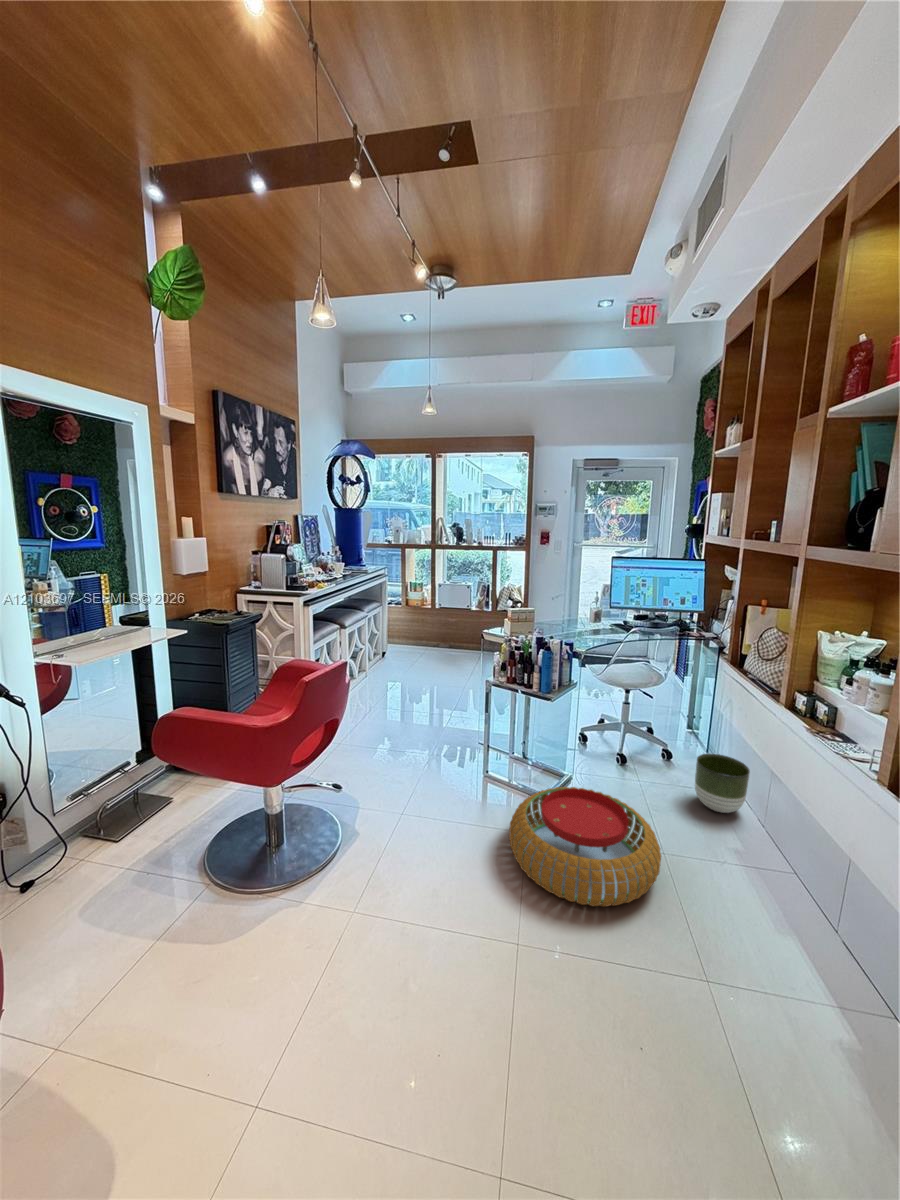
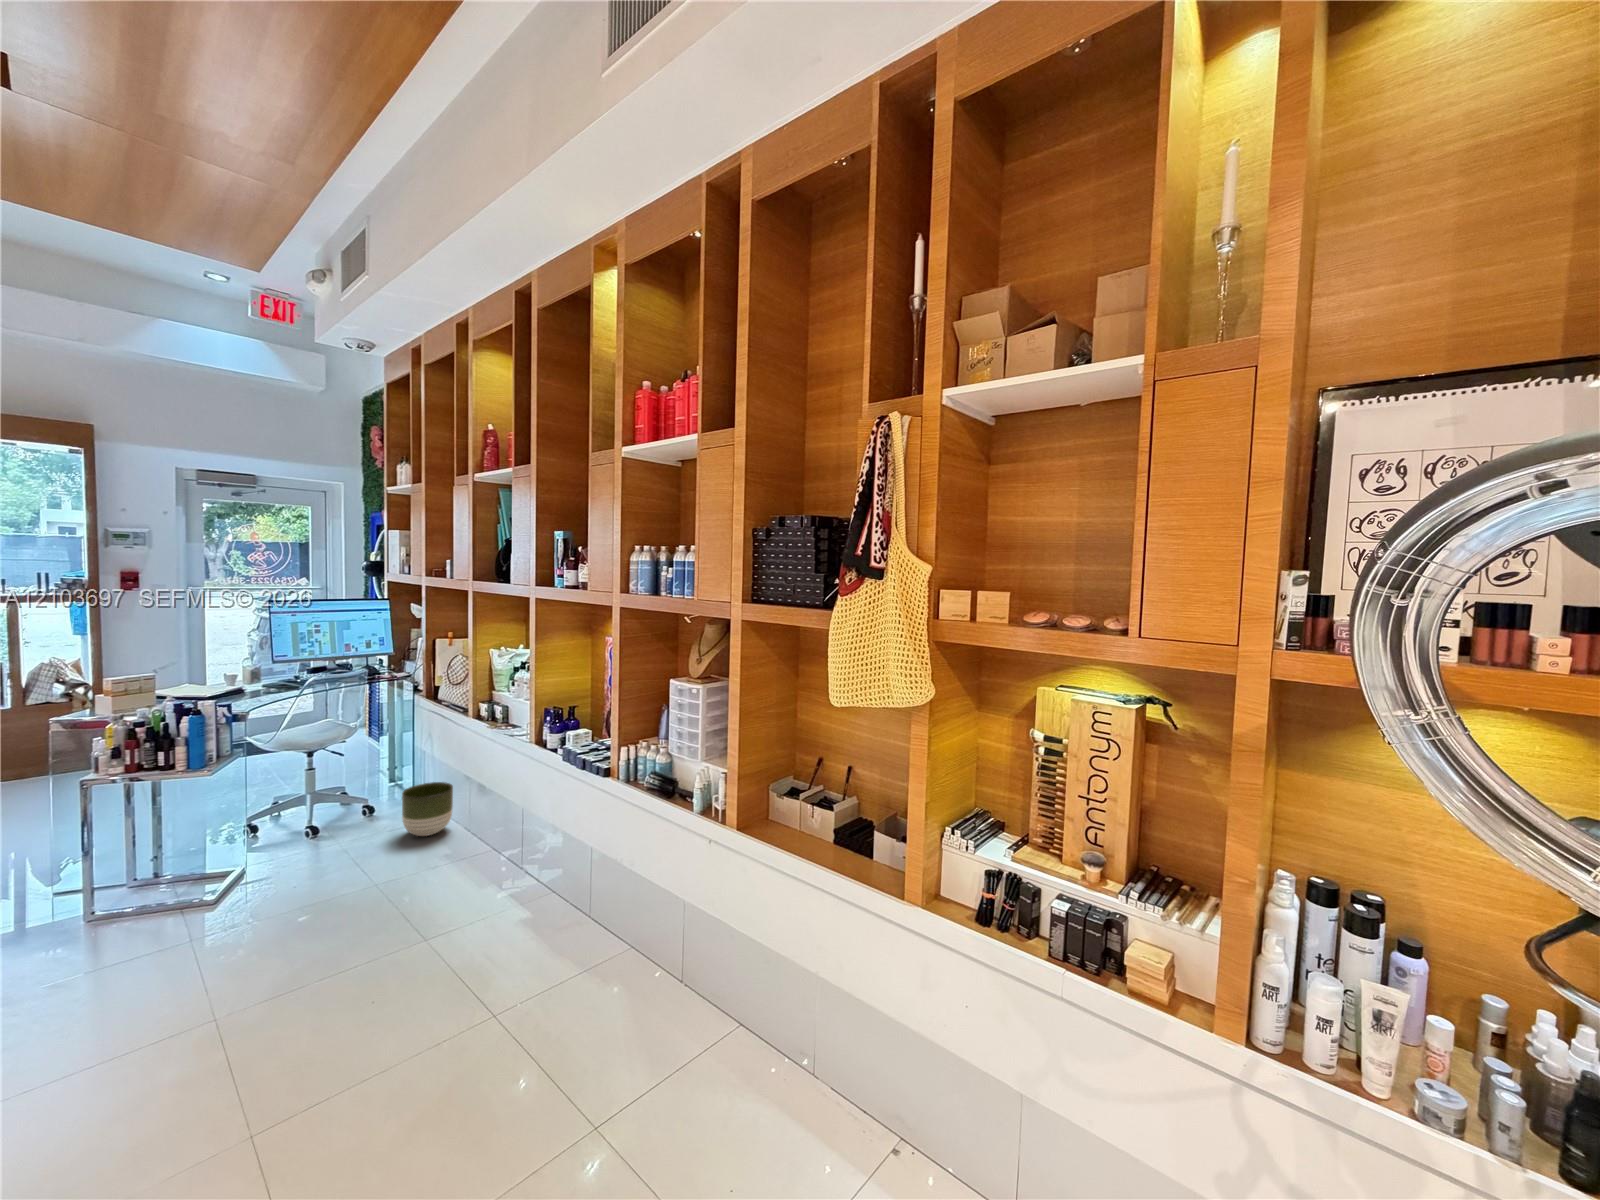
pouf: present [509,787,661,907] -> none [164,854,375,973]

